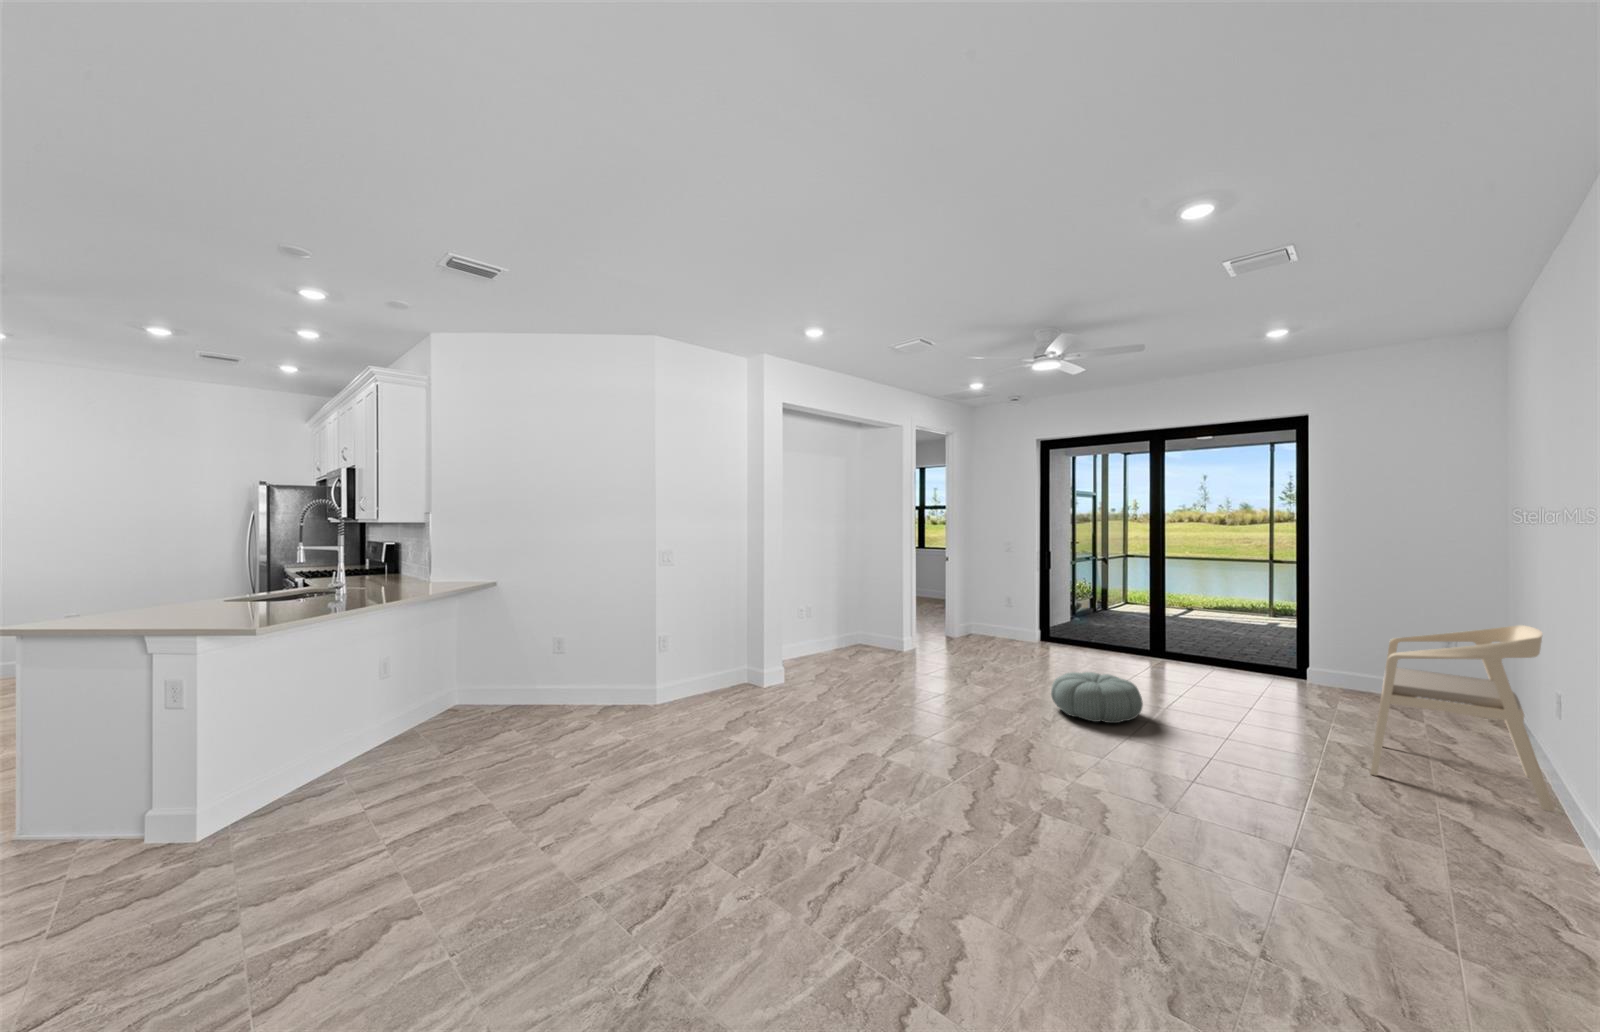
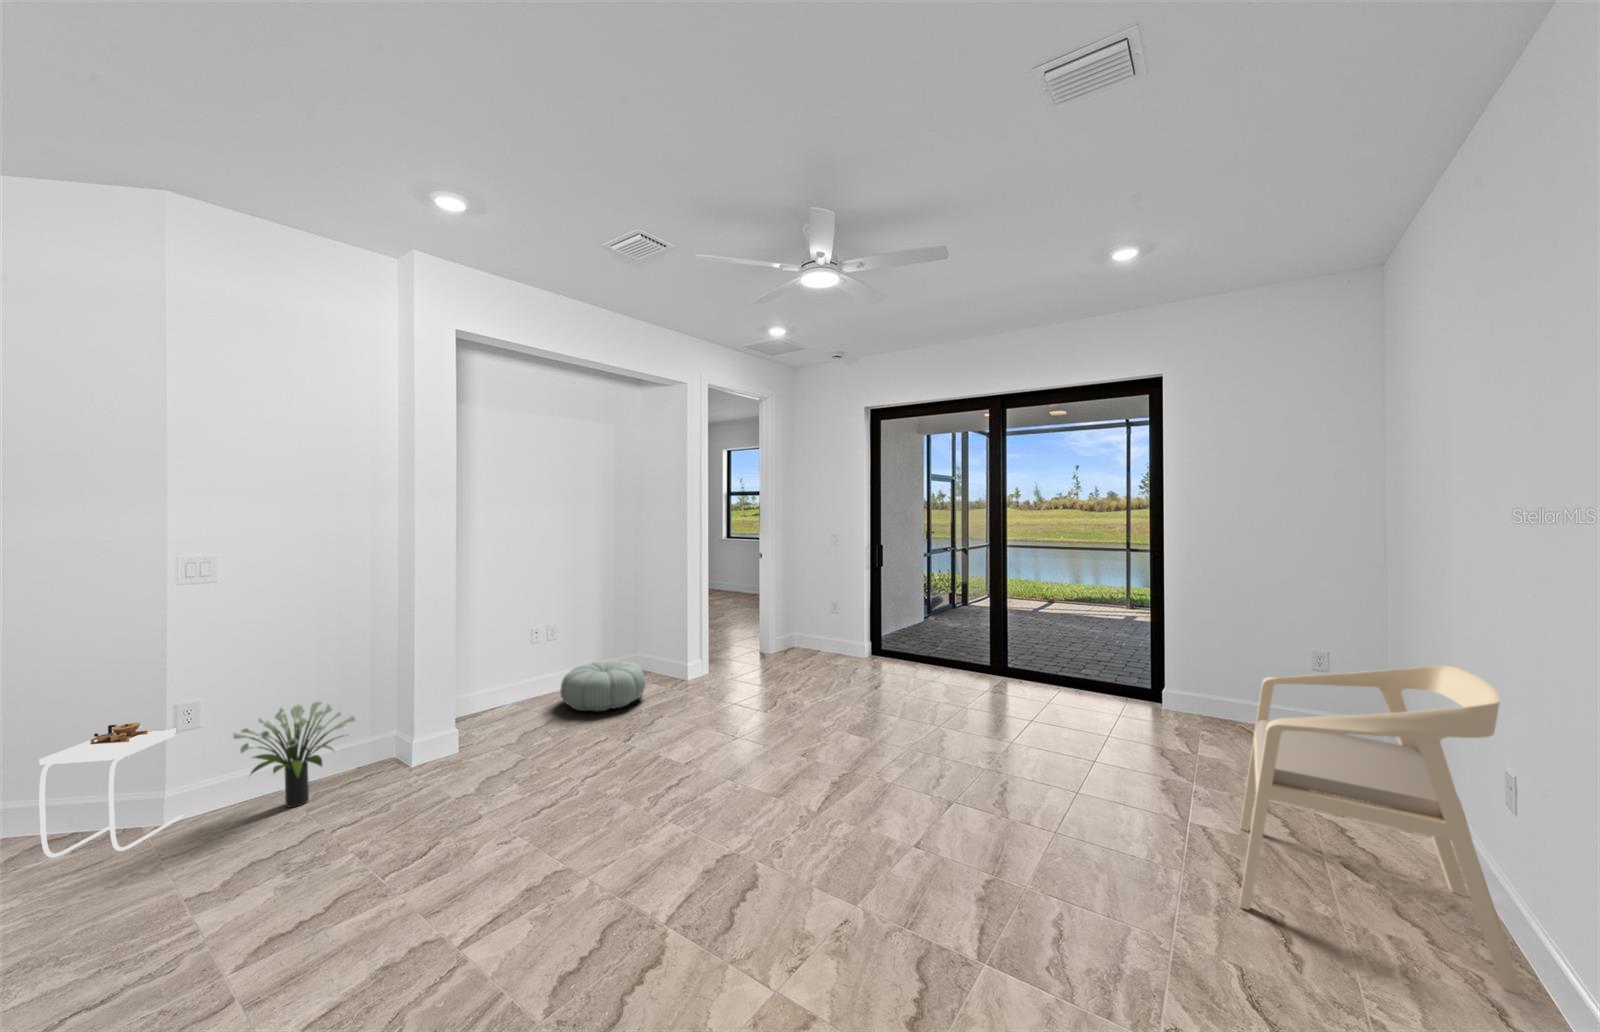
potted plant: none [671,640,732,706] -> present [233,702,355,808]
side table: none [593,645,641,719] -> present [39,723,184,857]
pouf: present [1051,672,1143,723] -> present [560,660,645,711]

